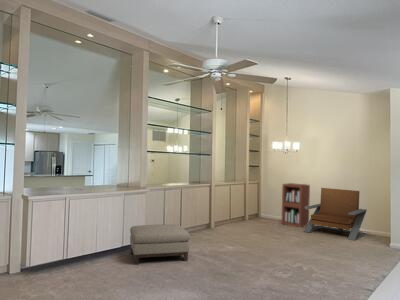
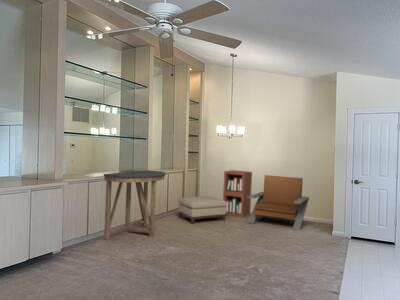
console table: none [176,182,228,238] -> present [104,170,166,240]
ottoman: present [130,224,190,265] -> present [178,196,227,224]

